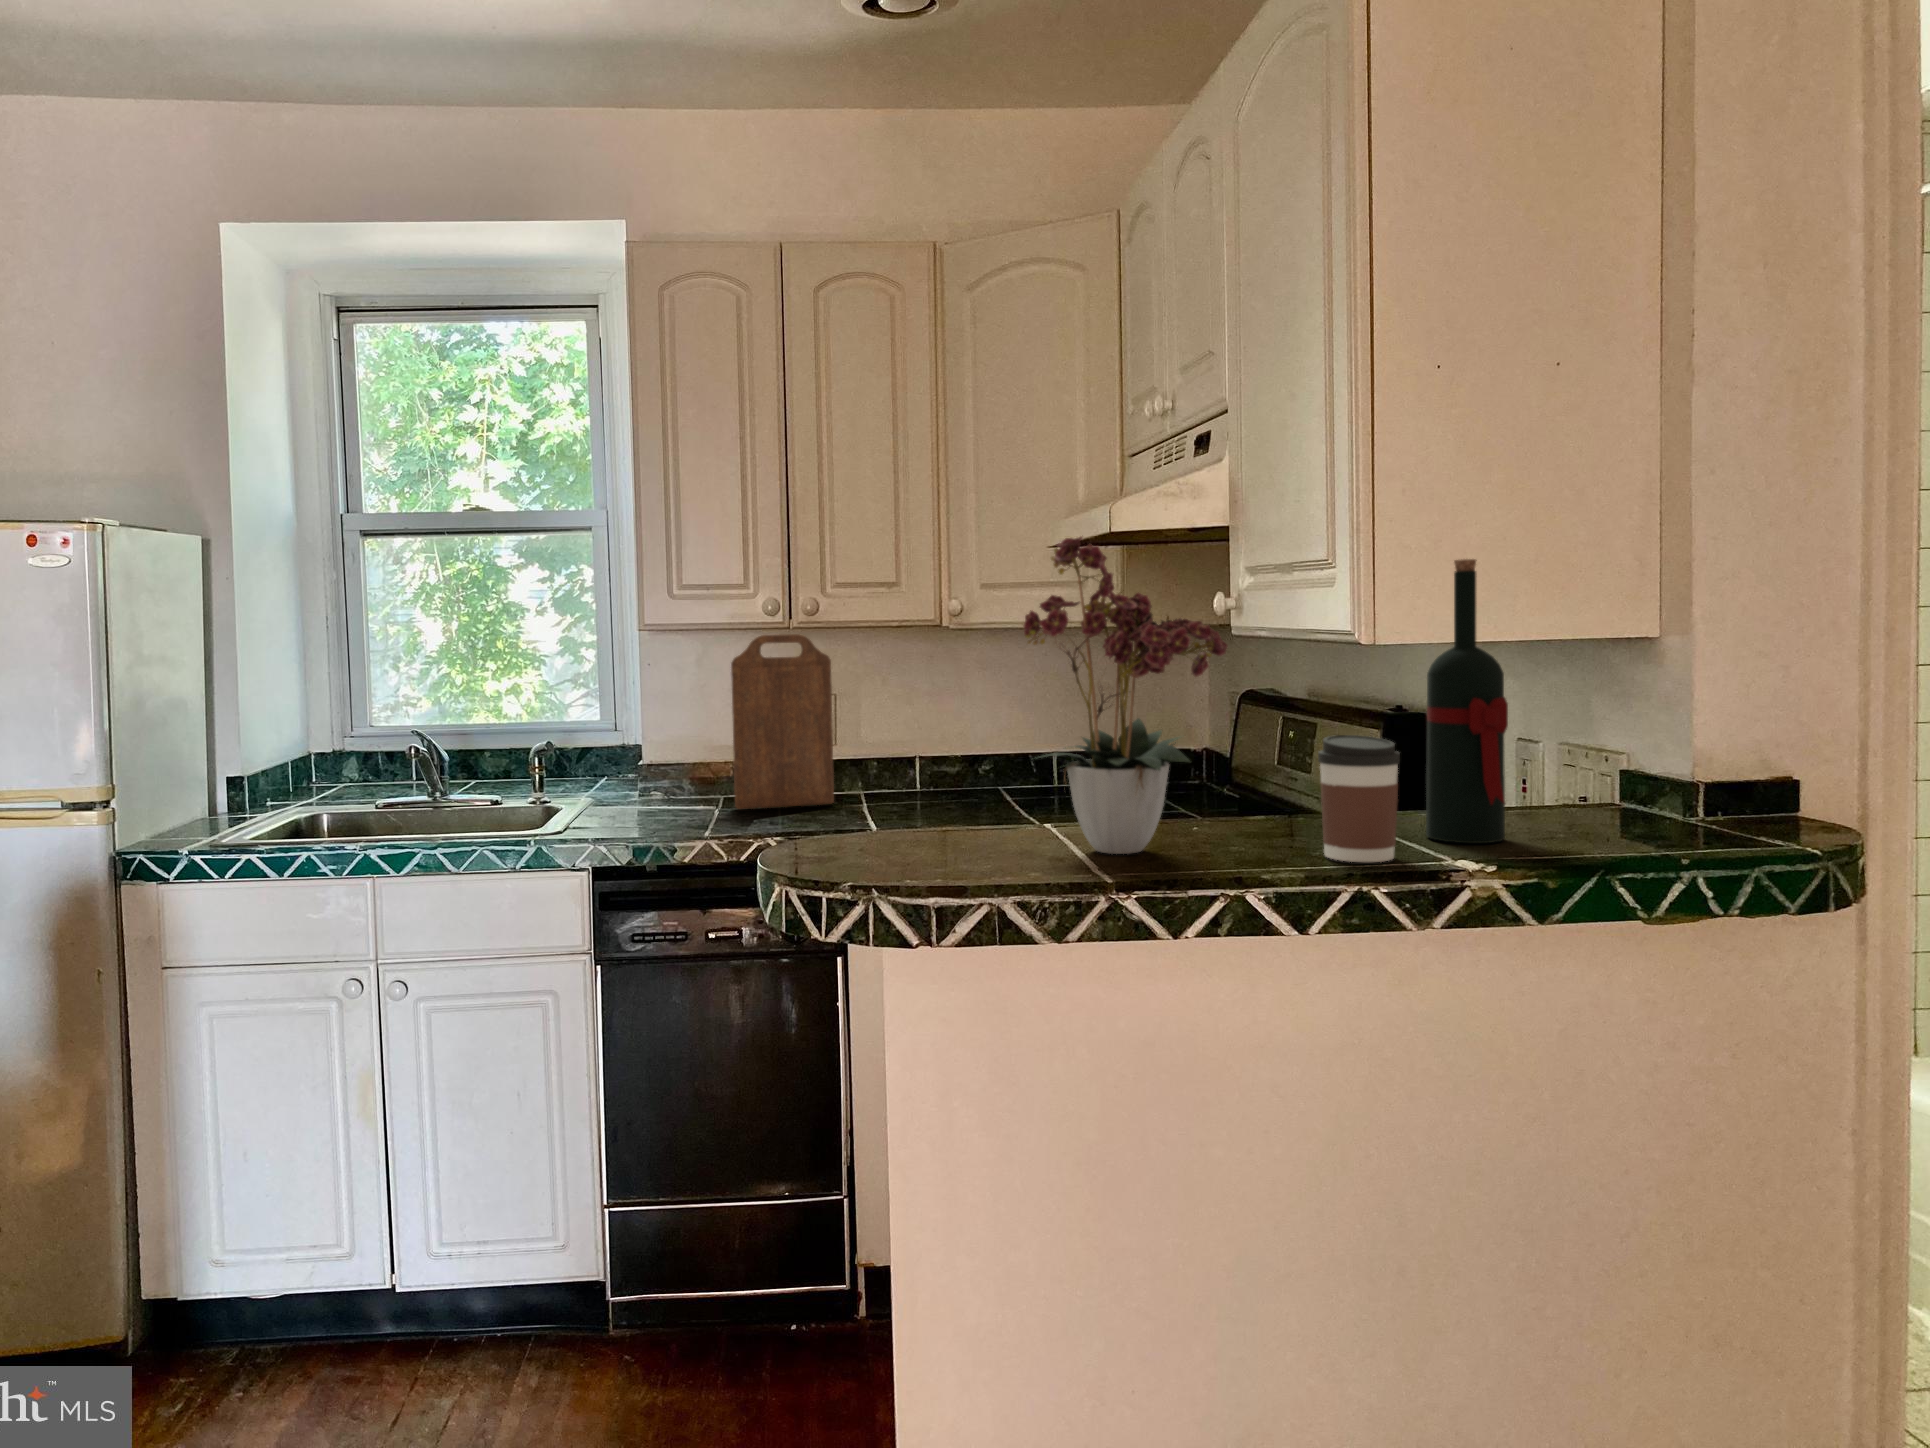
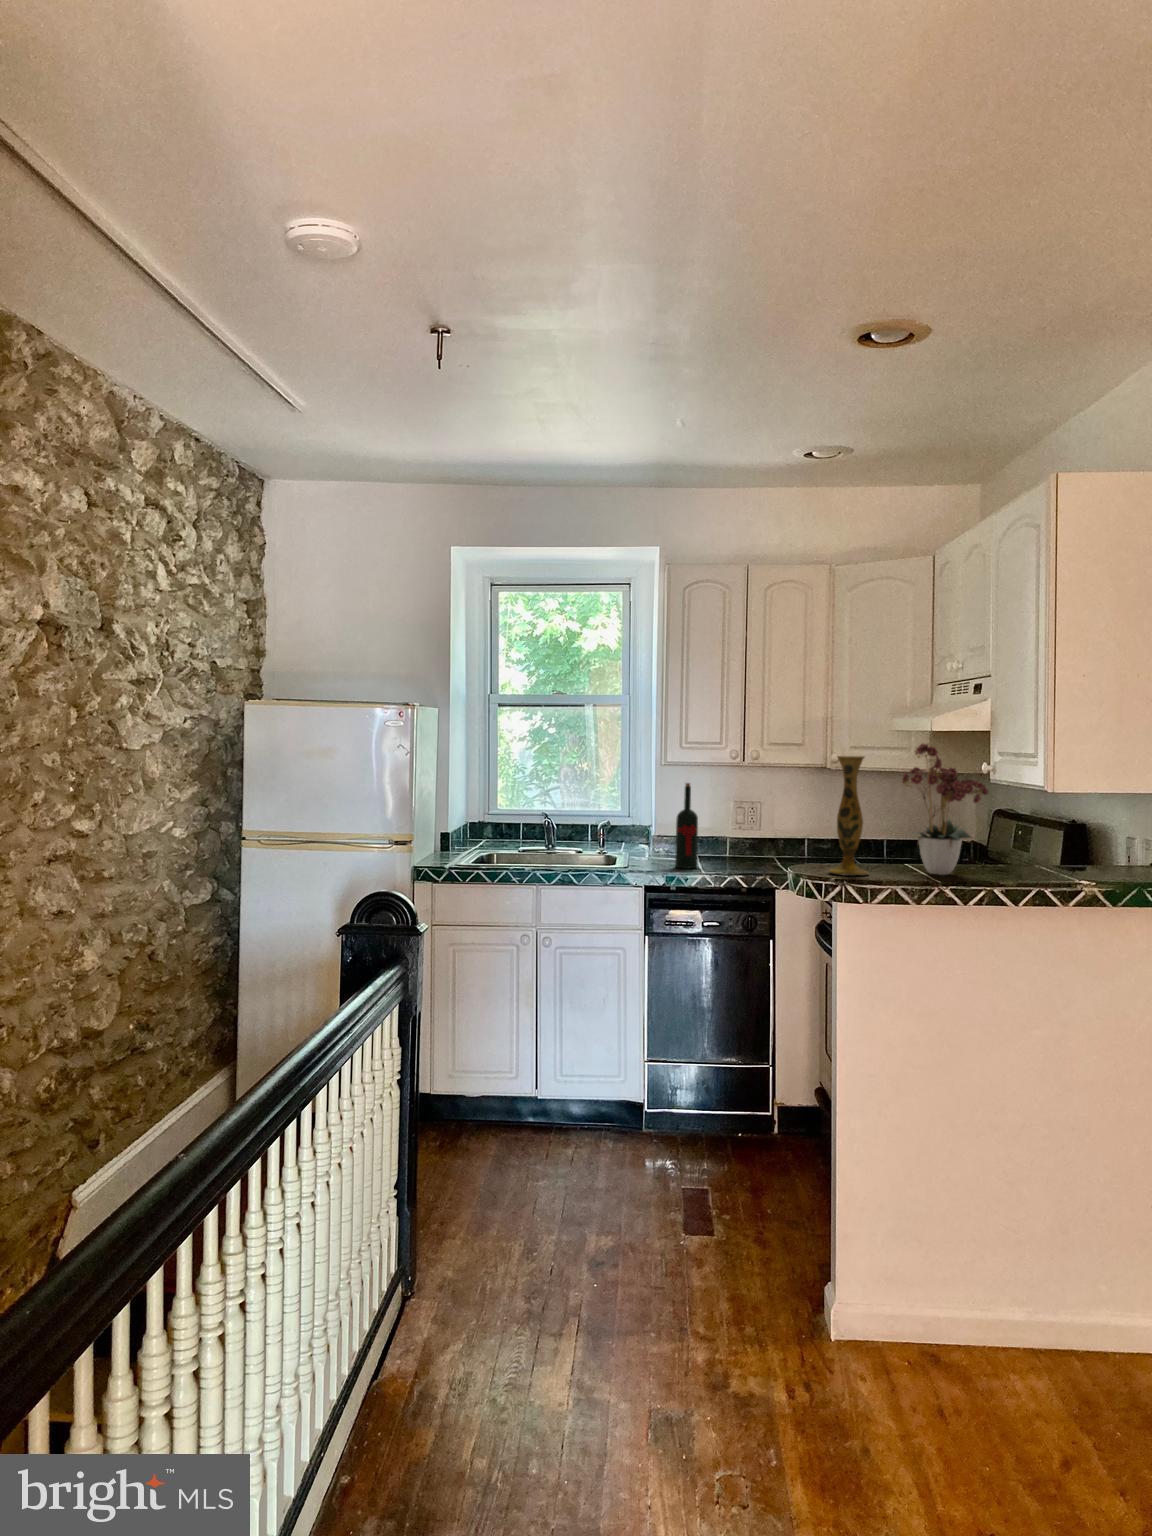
wine bottle: present [1426,559,1508,843] -> present [675,783,698,868]
vase: none [846,571,946,871] -> present [829,756,868,875]
cutting board: present [731,634,834,809] -> none [707,768,762,863]
coffee cup: present [1318,735,1400,862] -> none [1025,830,1059,881]

